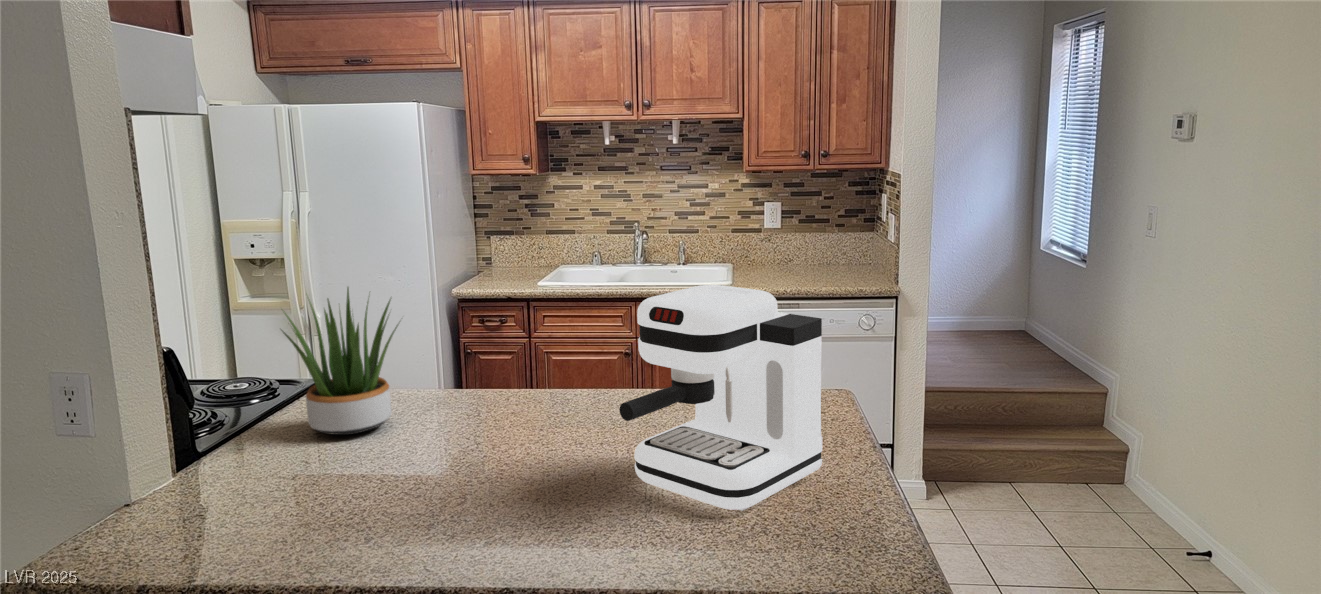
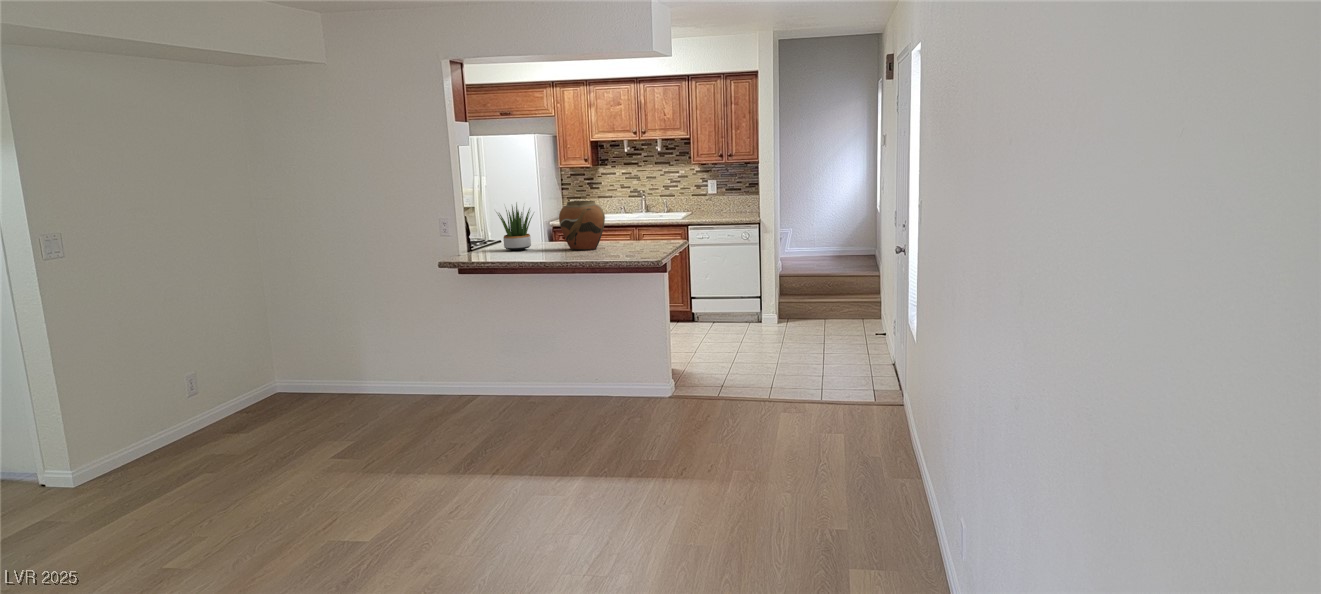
coffee maker: present [620,285,822,511] -> none [598,196,661,257]
vase: none [476,286,617,440] -> present [559,201,605,251]

